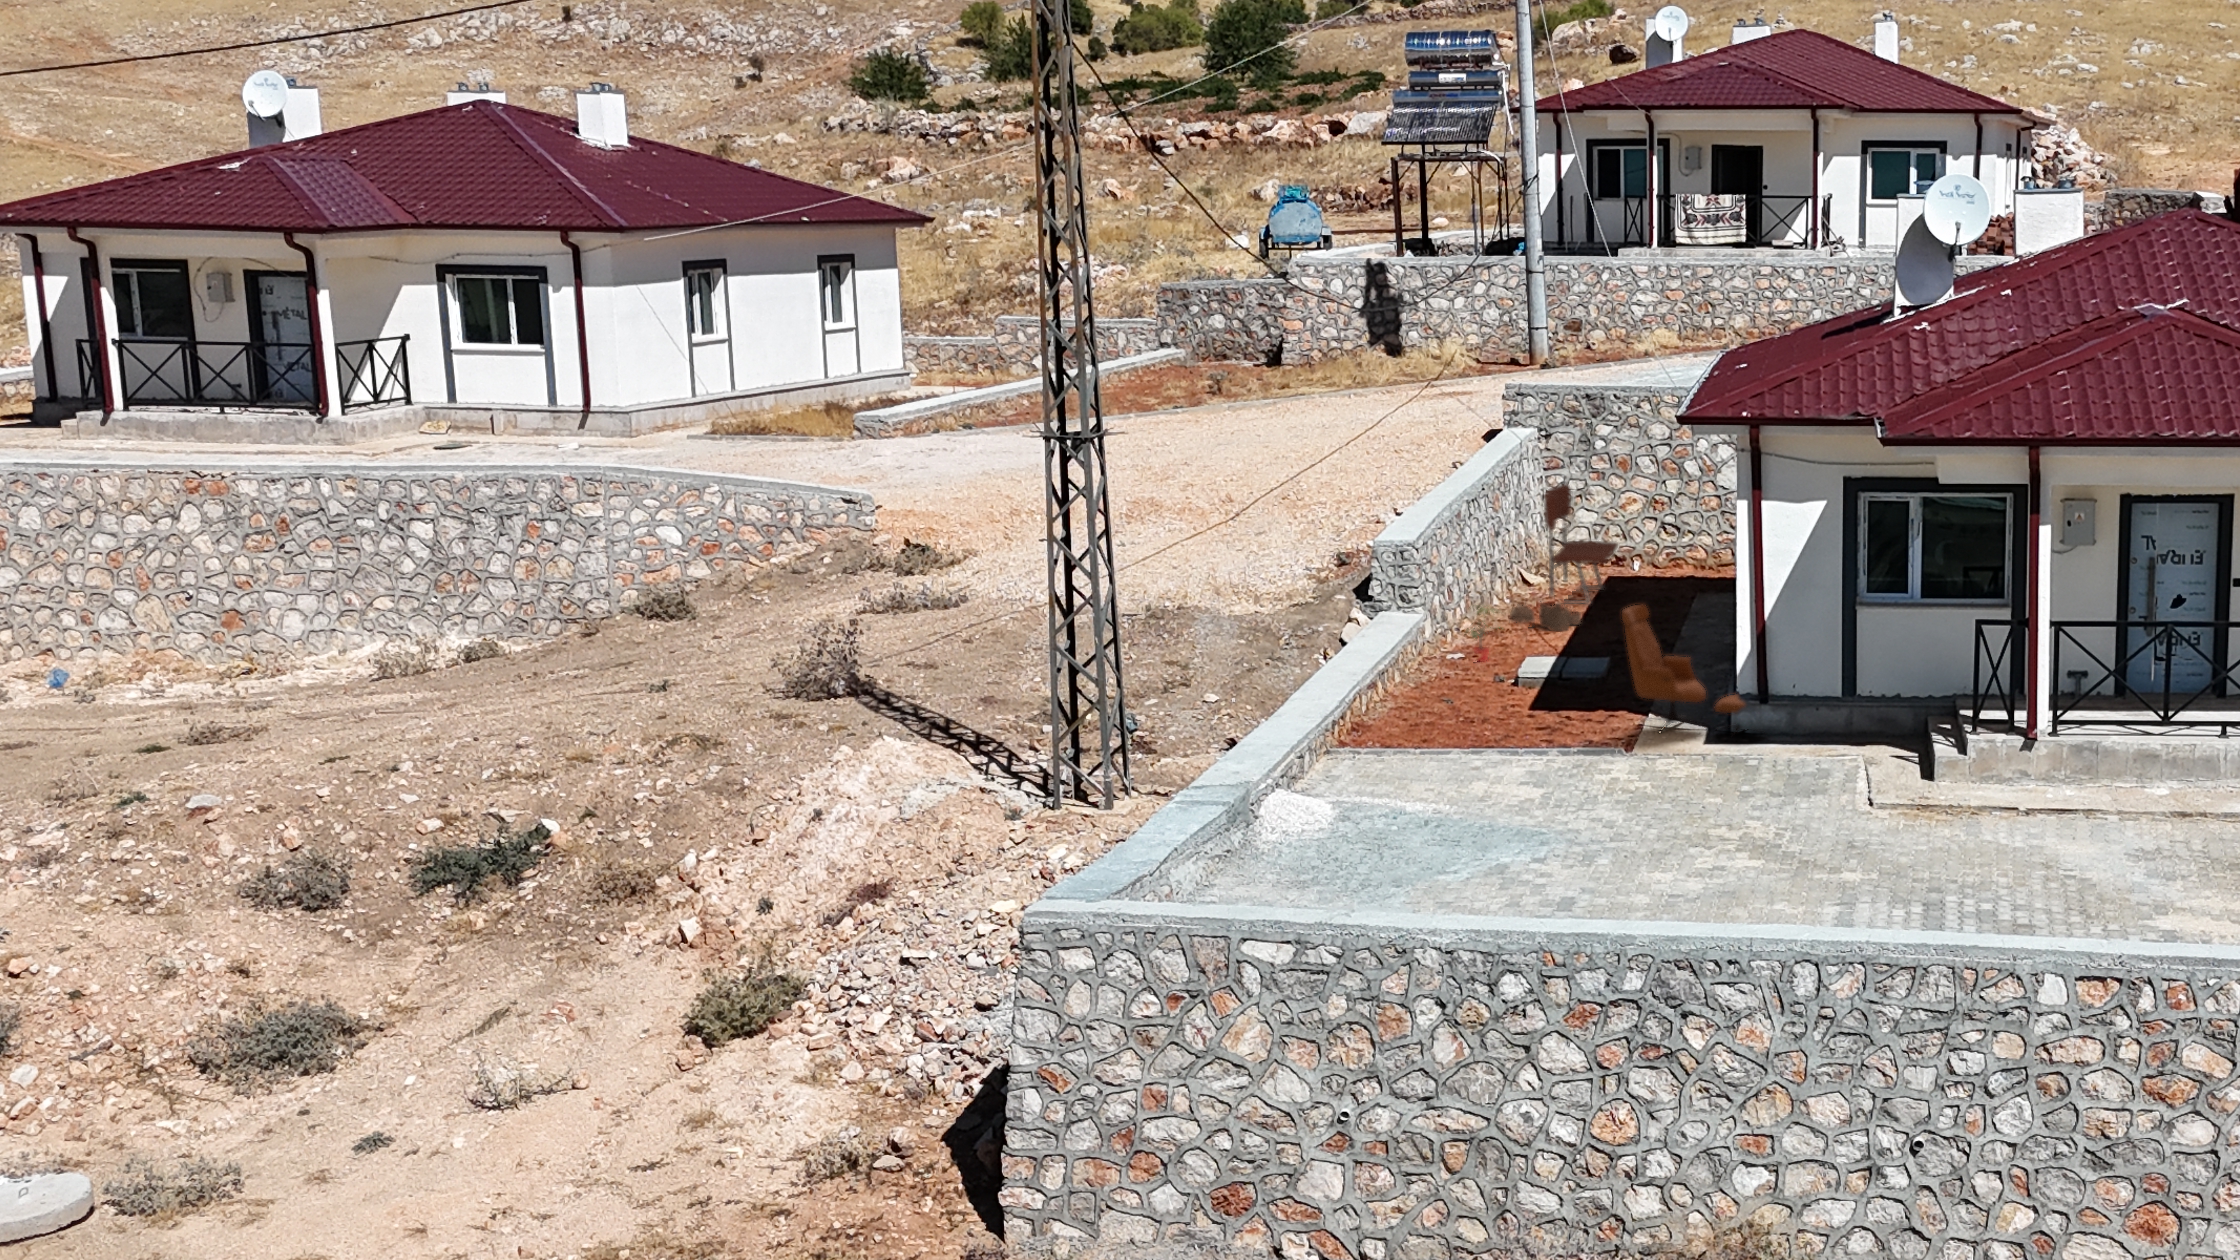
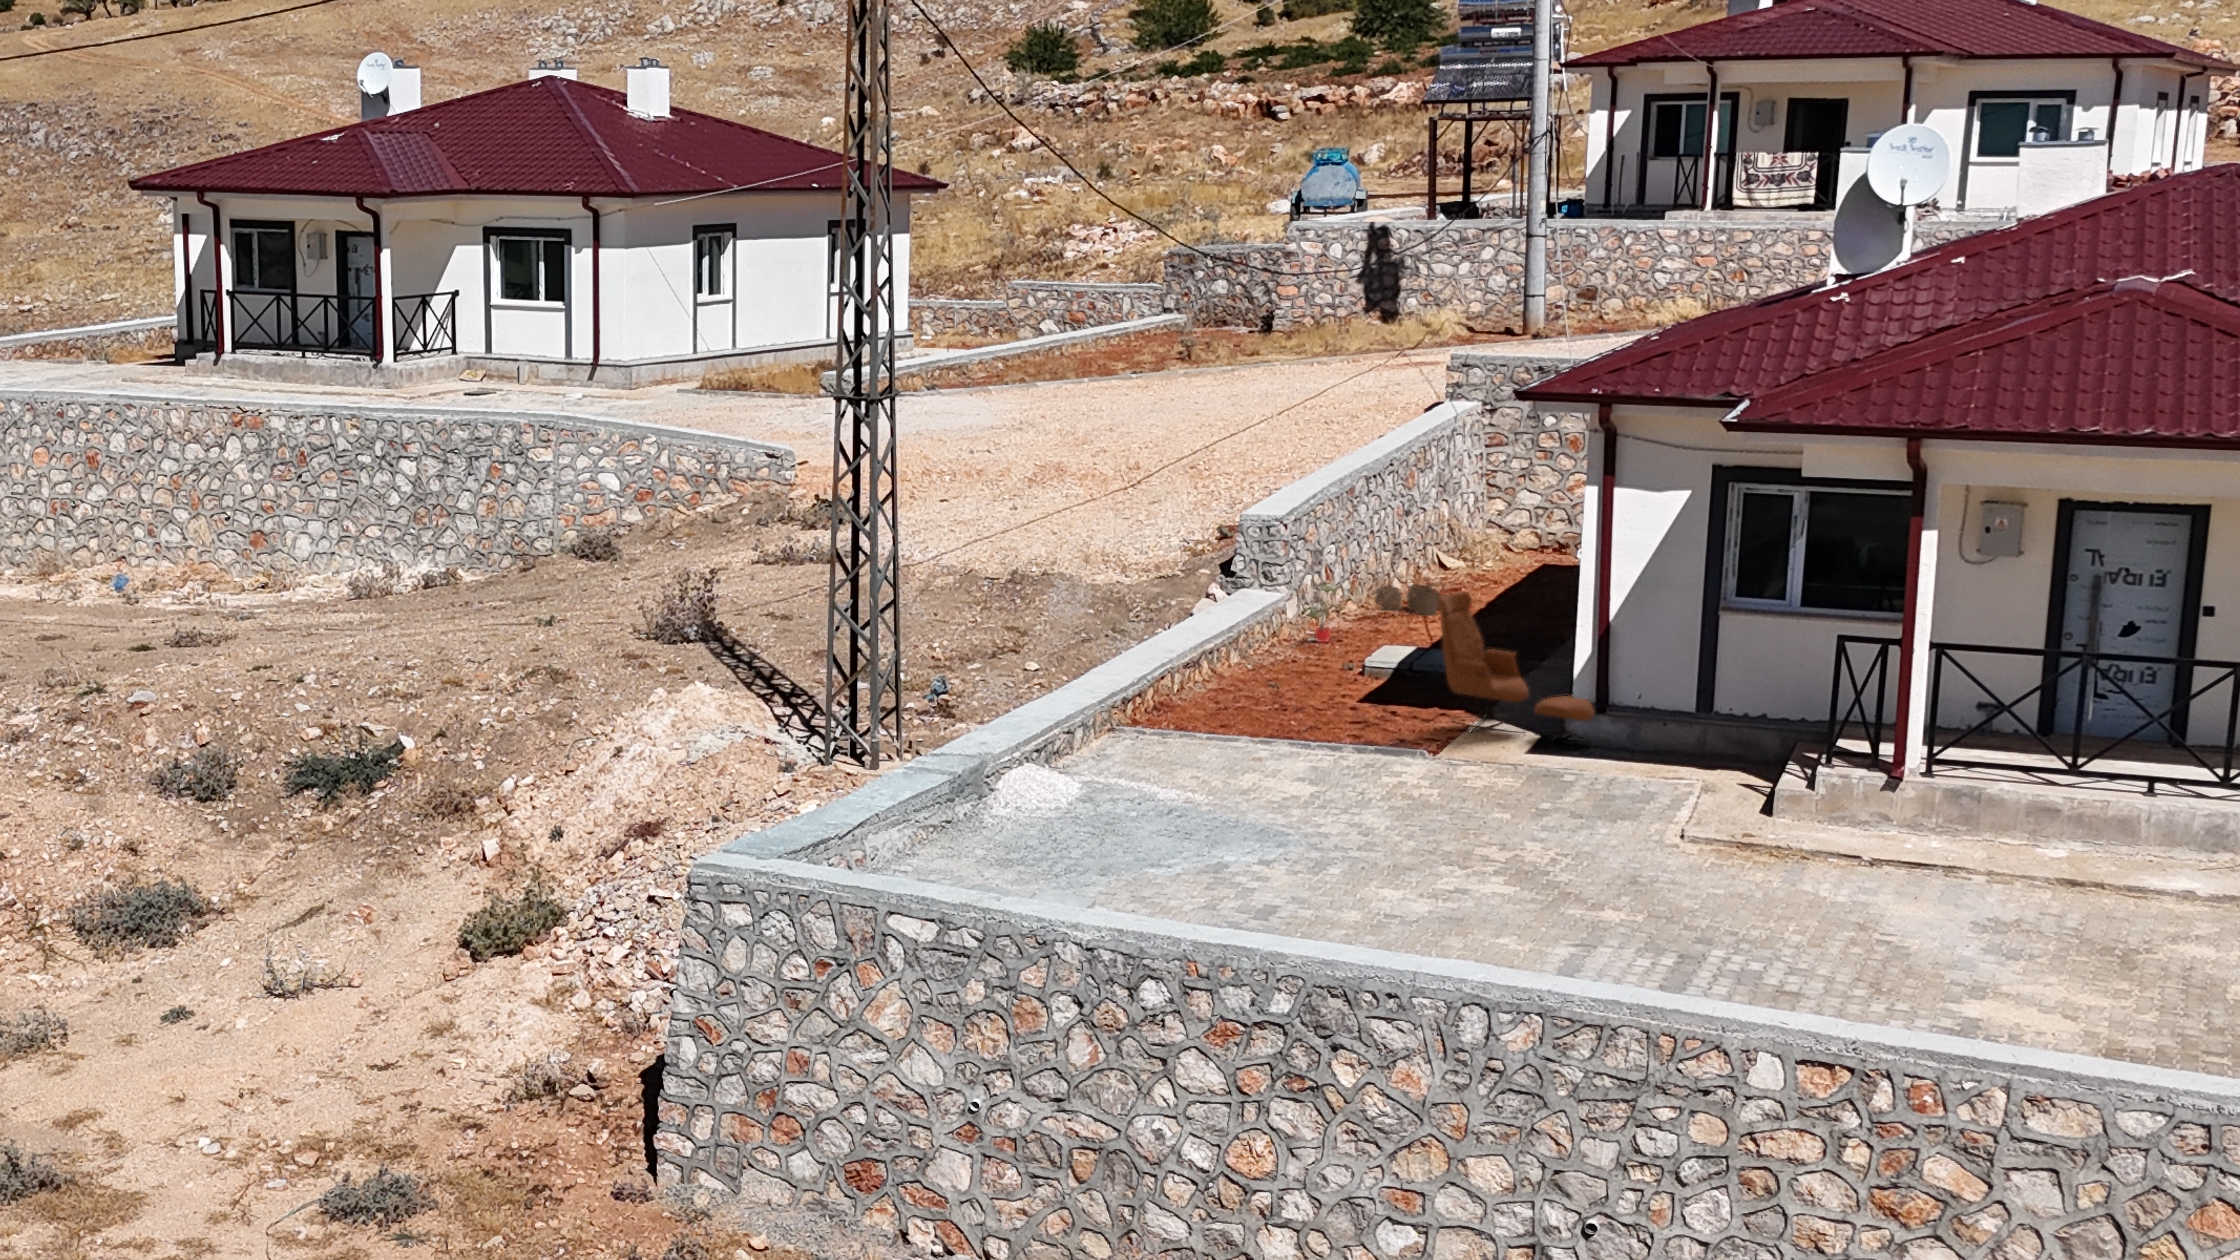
bench: present [1544,484,1618,604] -> none [1432,458,1520,589]

